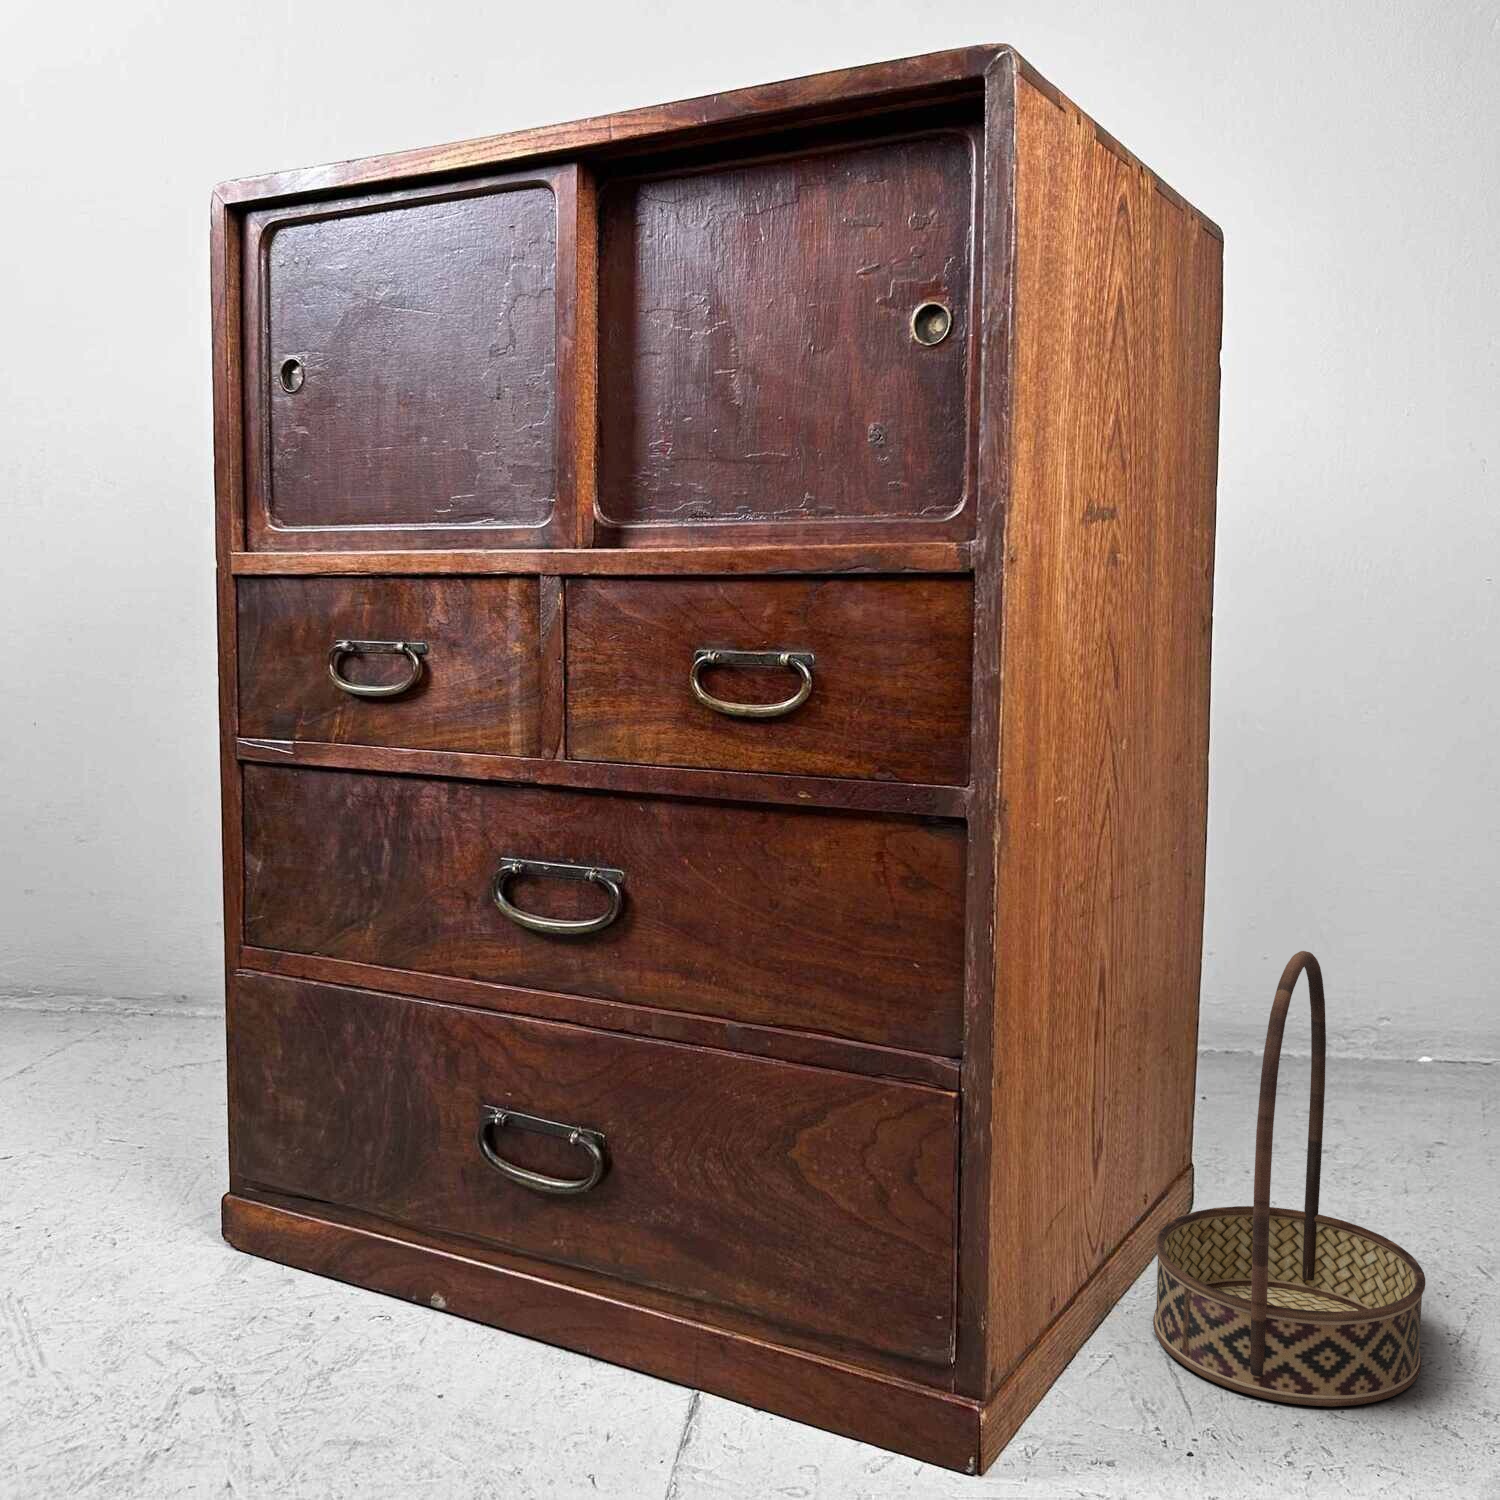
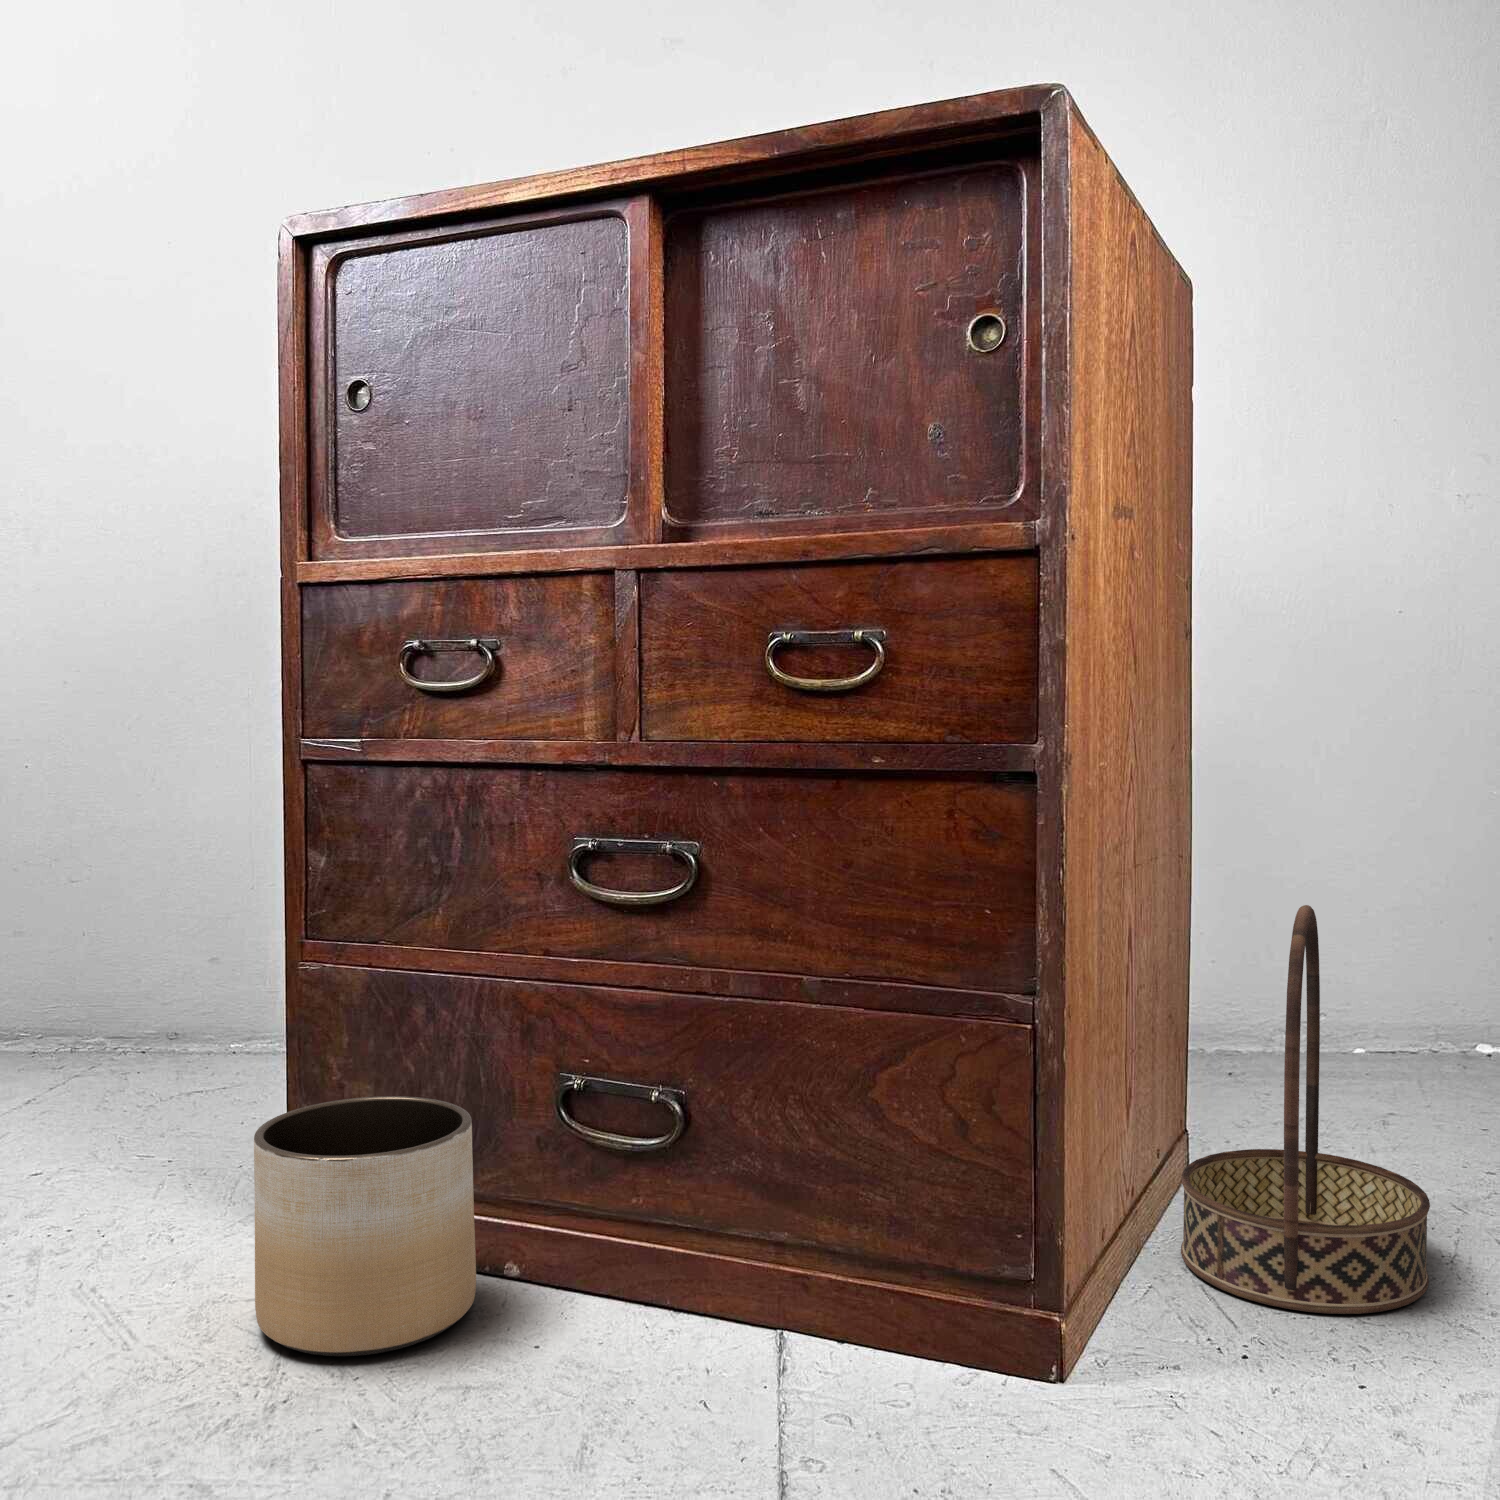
planter: none [159,1119,393,1396] -> present [254,1096,476,1356]

